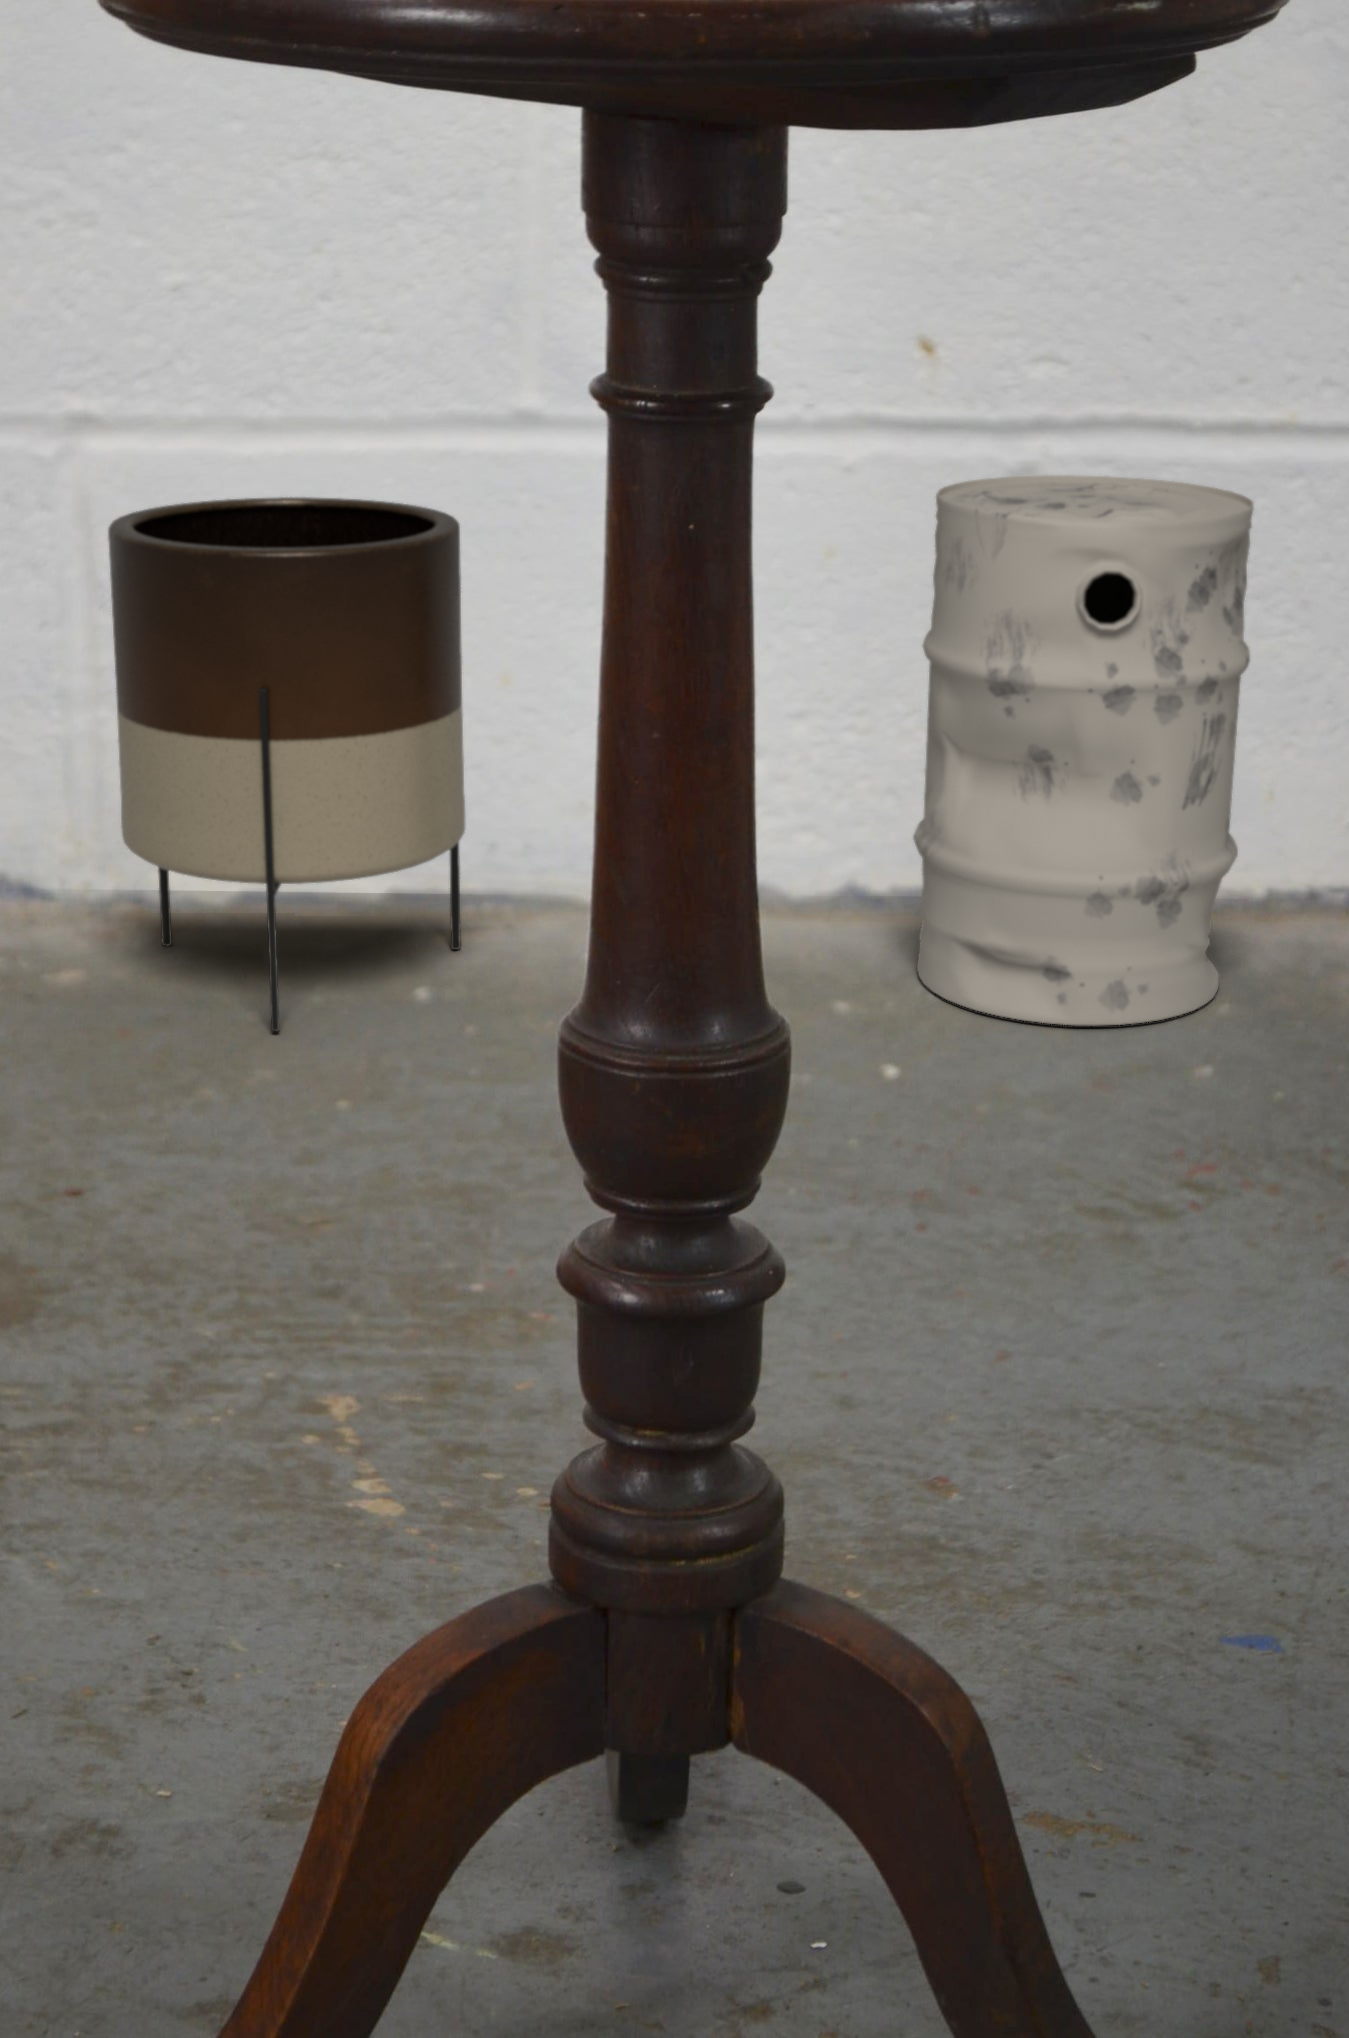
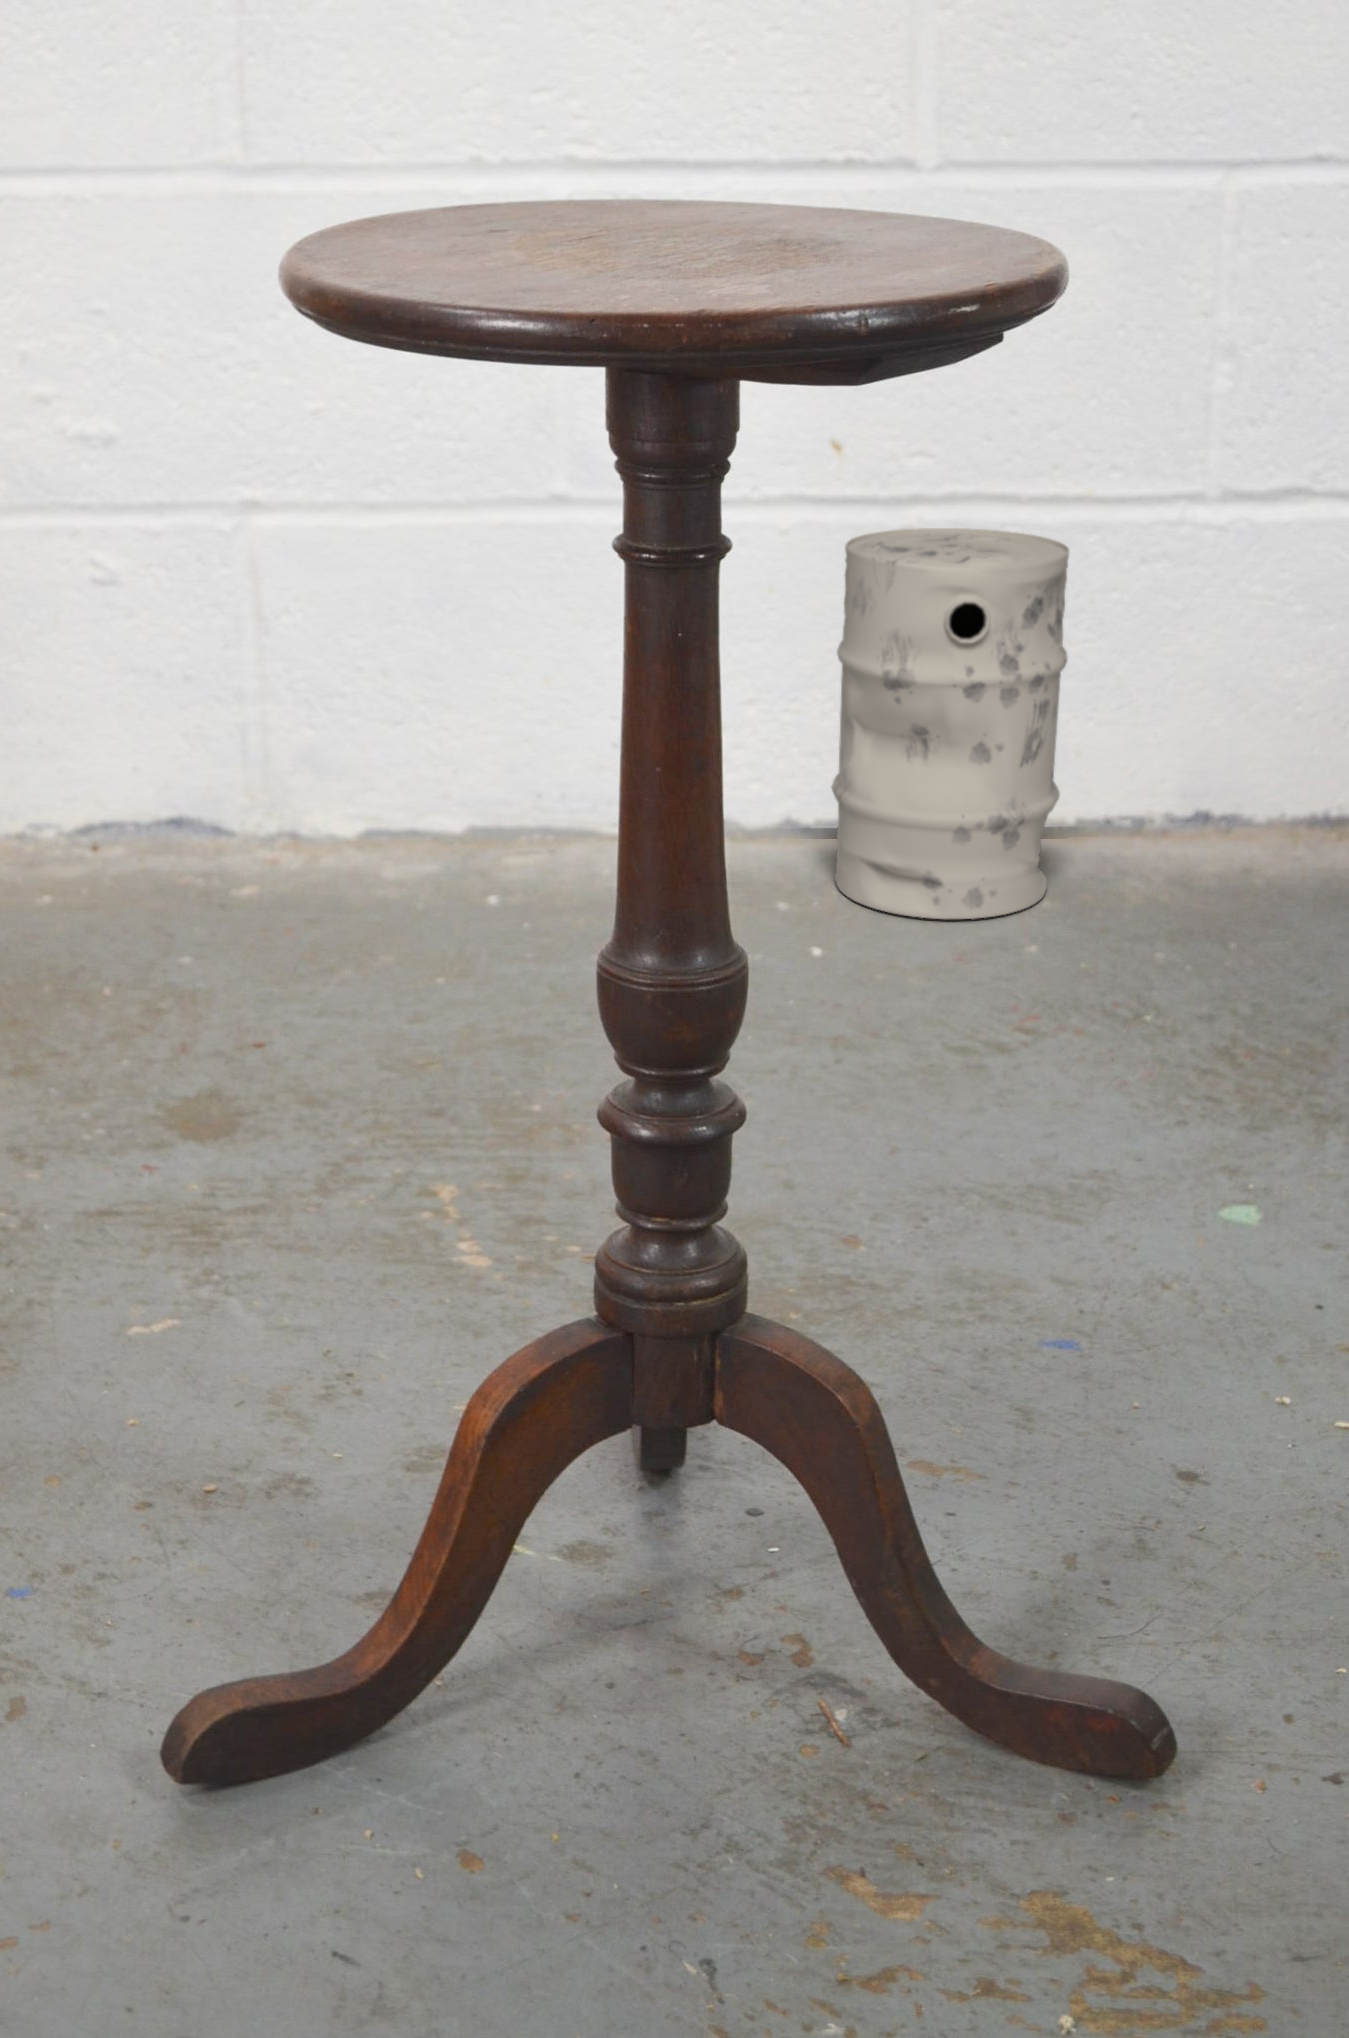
planter: present [108,497,465,1031] -> none [261,550,514,931]

